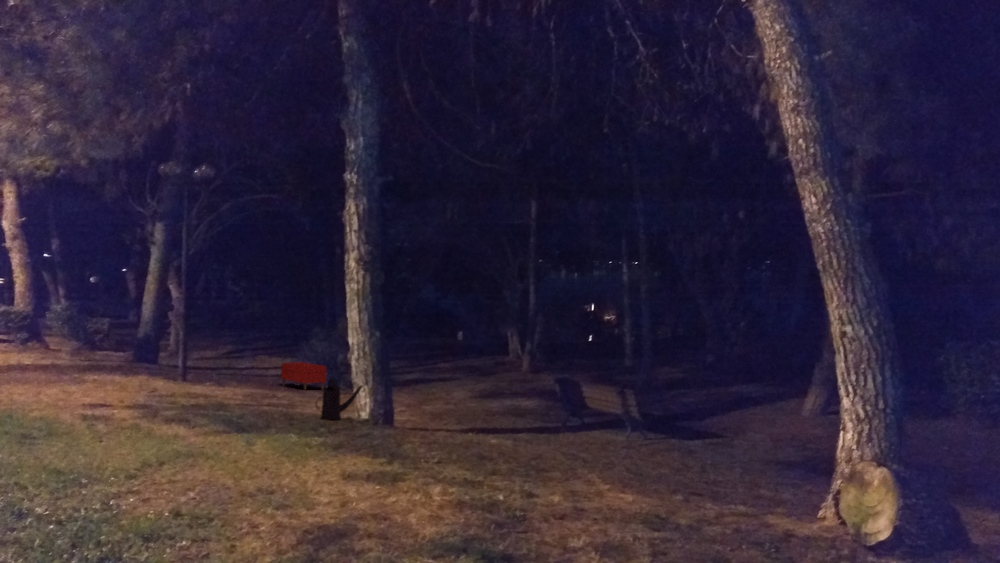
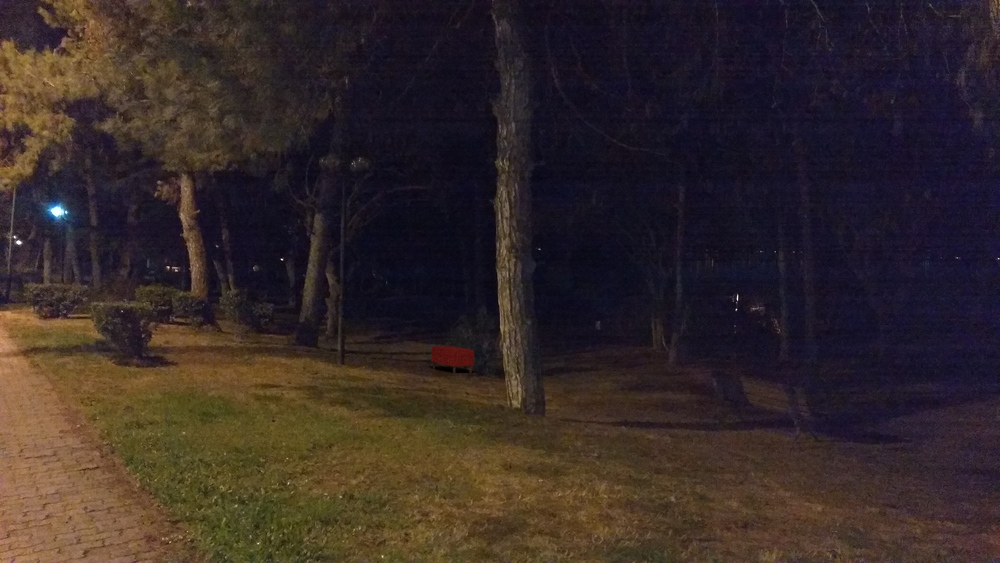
watering can: present [316,379,362,420] -> none [468,366,514,408]

